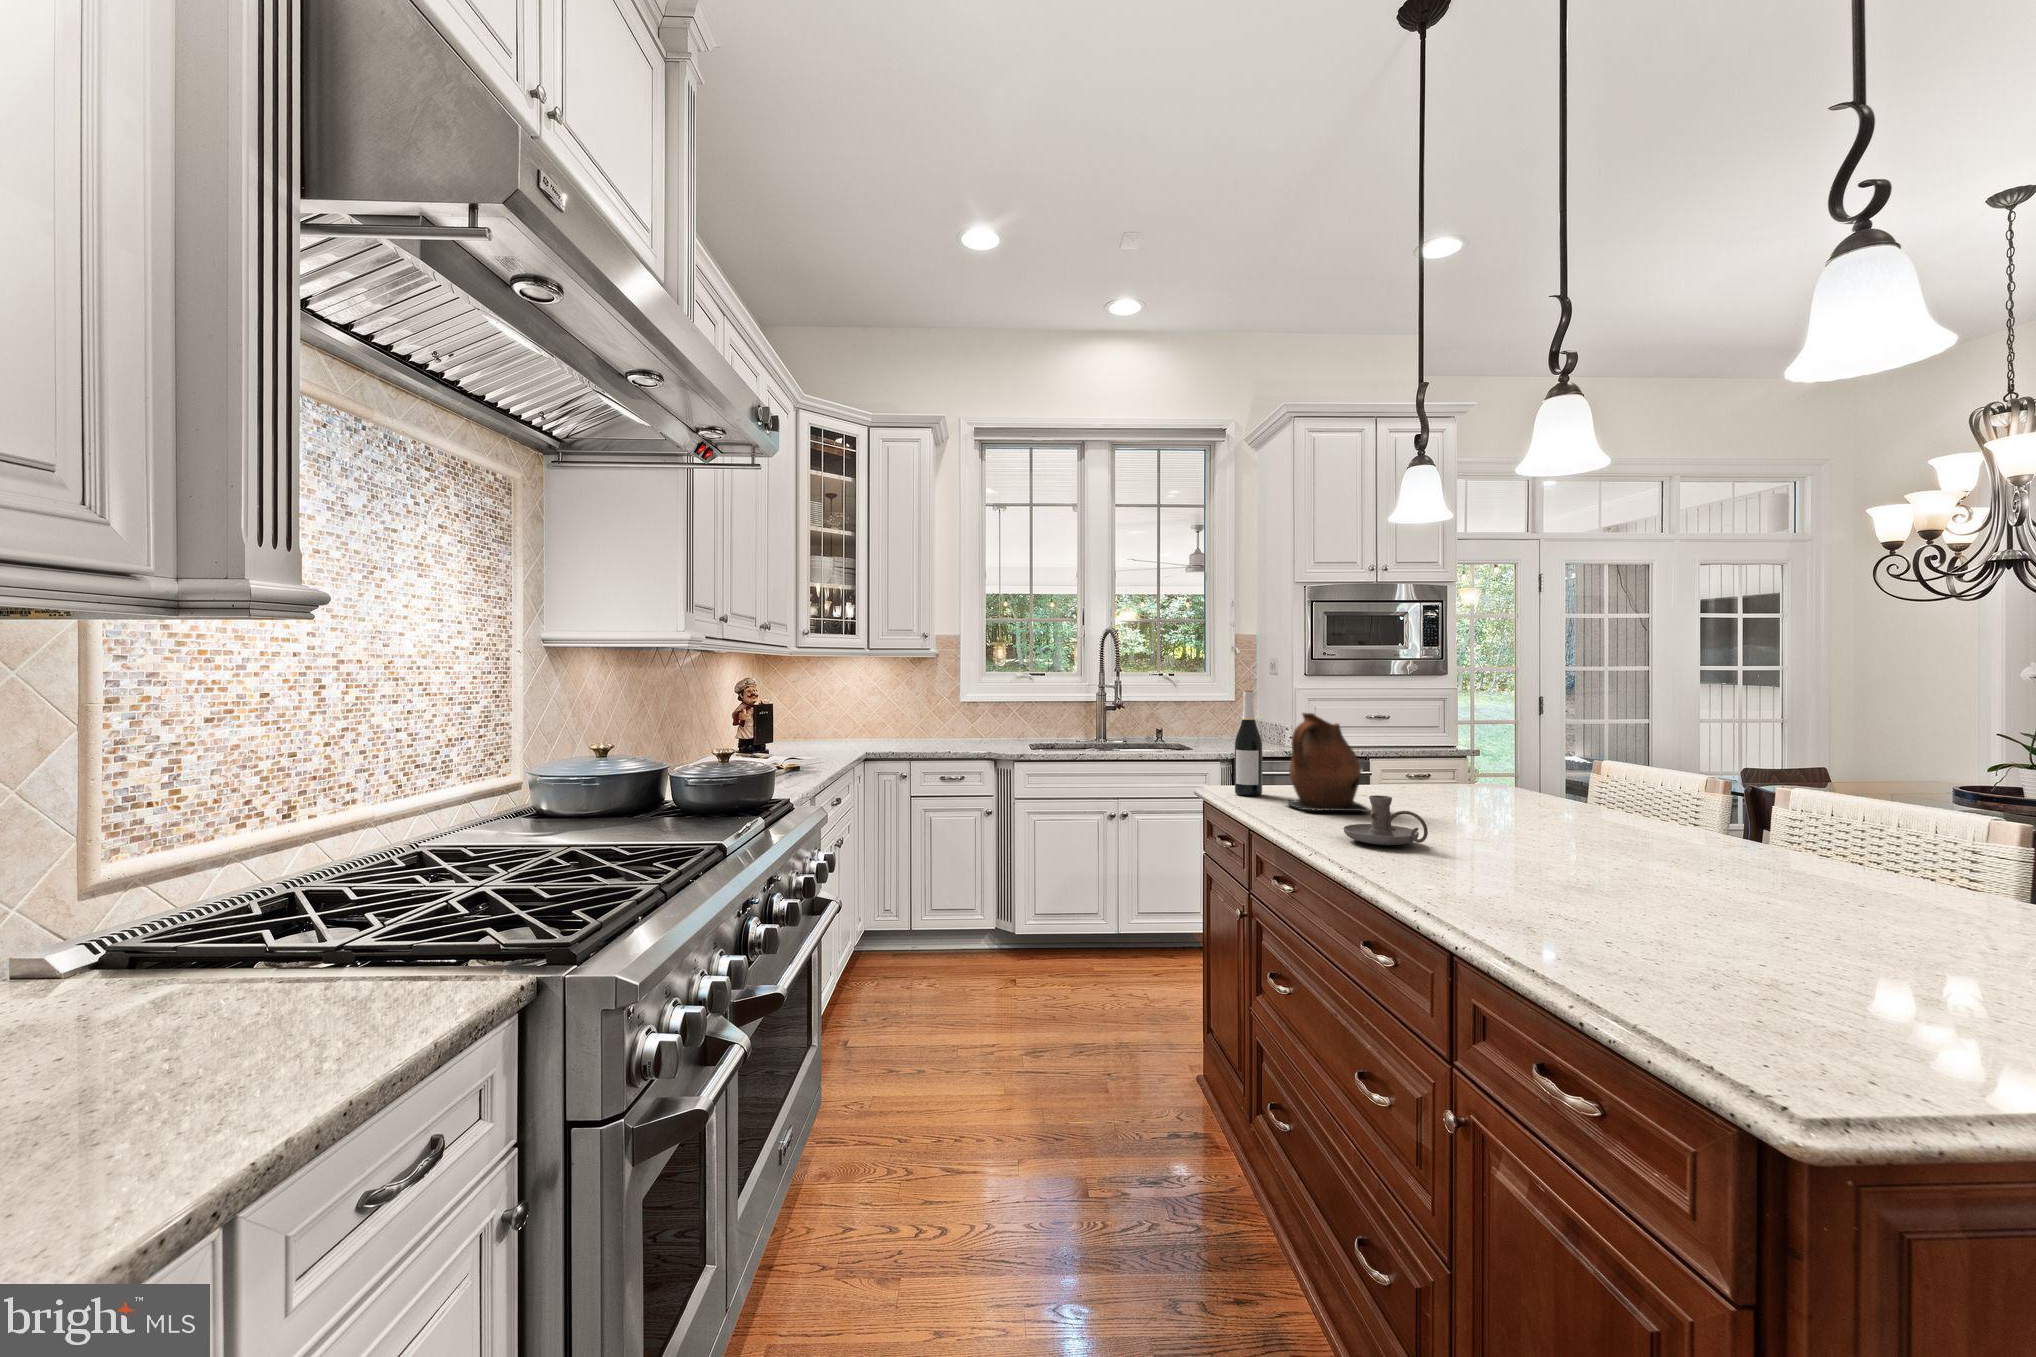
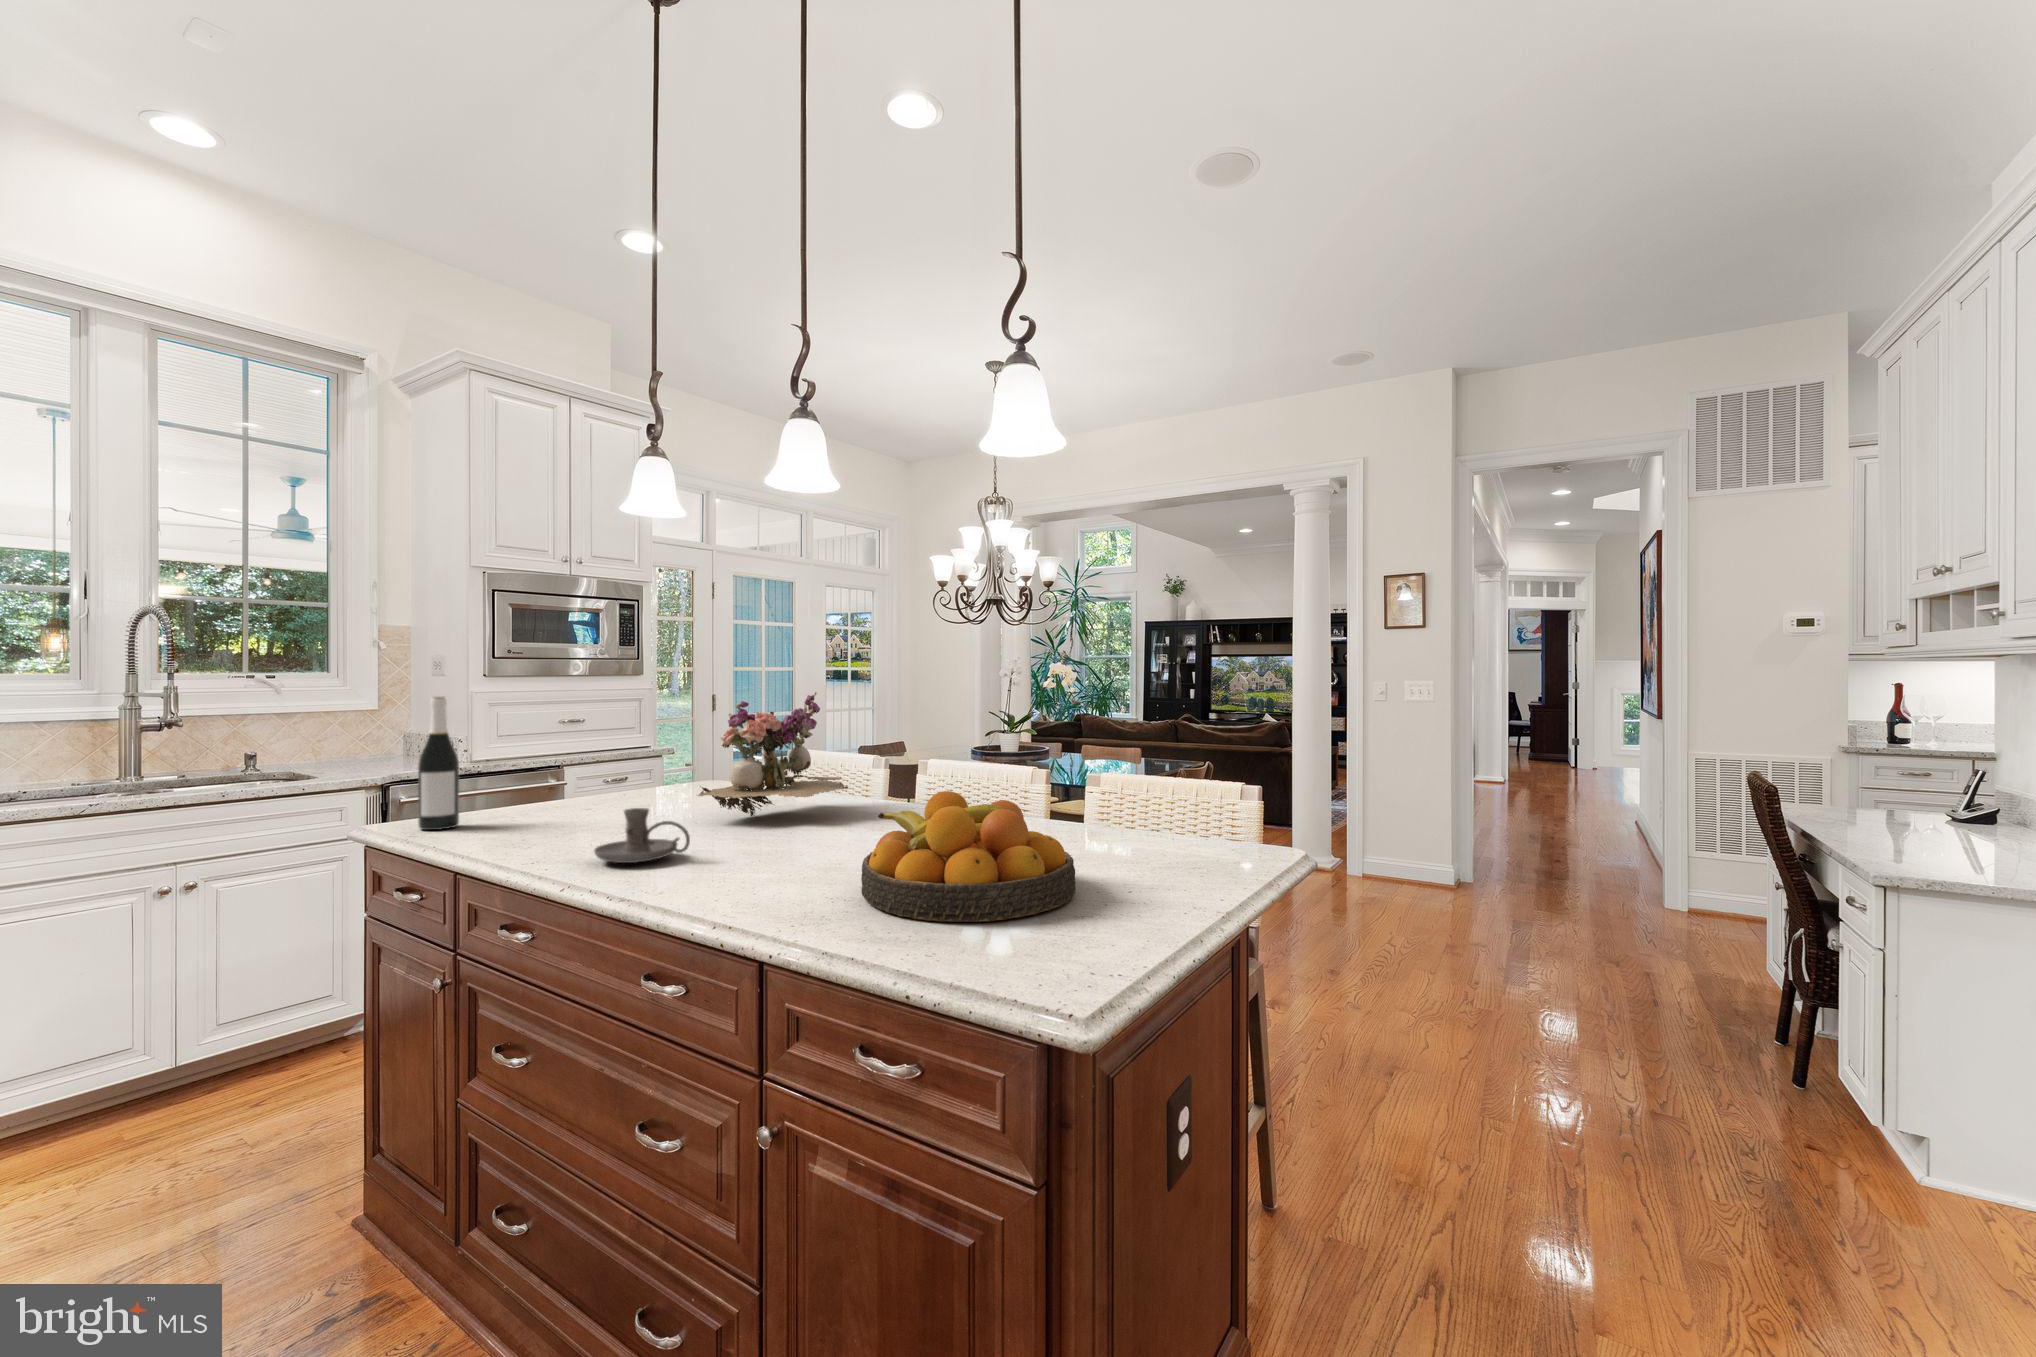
flower arrangement: none [1456,694,1641,824] -> present [697,692,848,817]
ceramic pitcher: present [1286,713,1370,812] -> none [492,721,607,837]
fruit bowl: none [1587,818,1939,994] -> present [861,791,1076,922]

